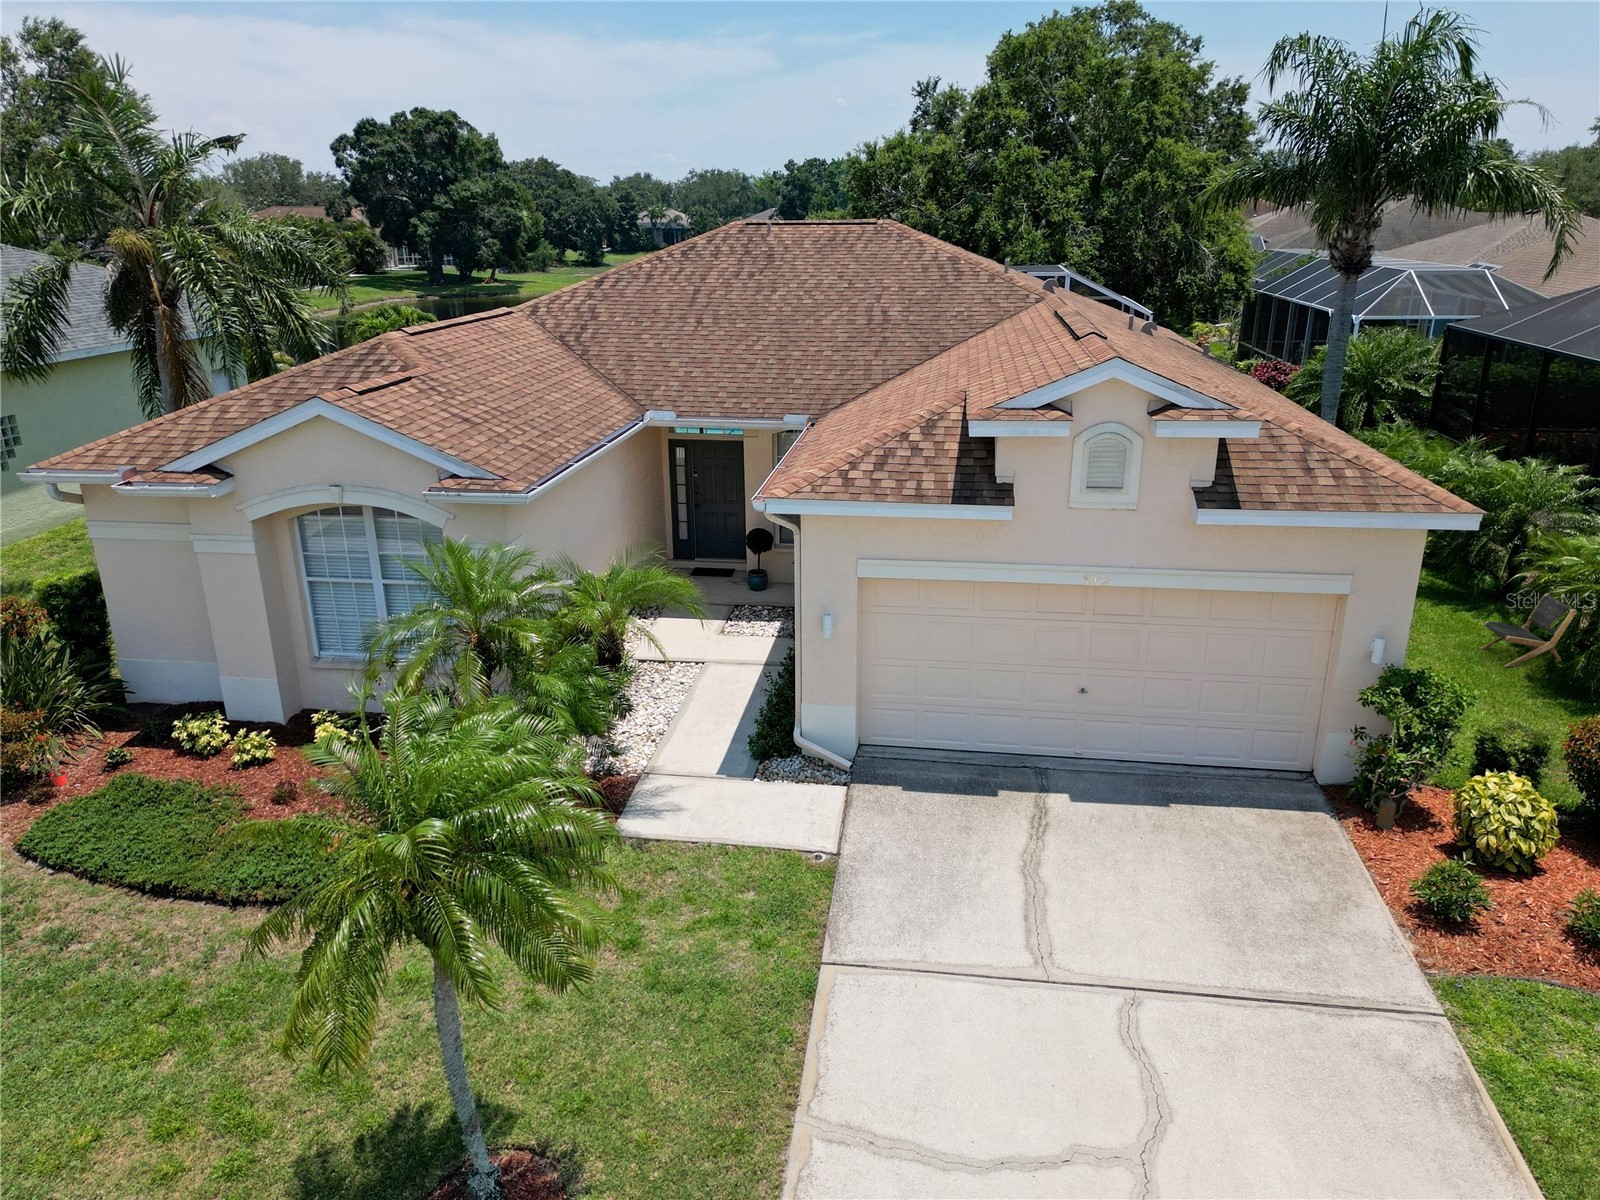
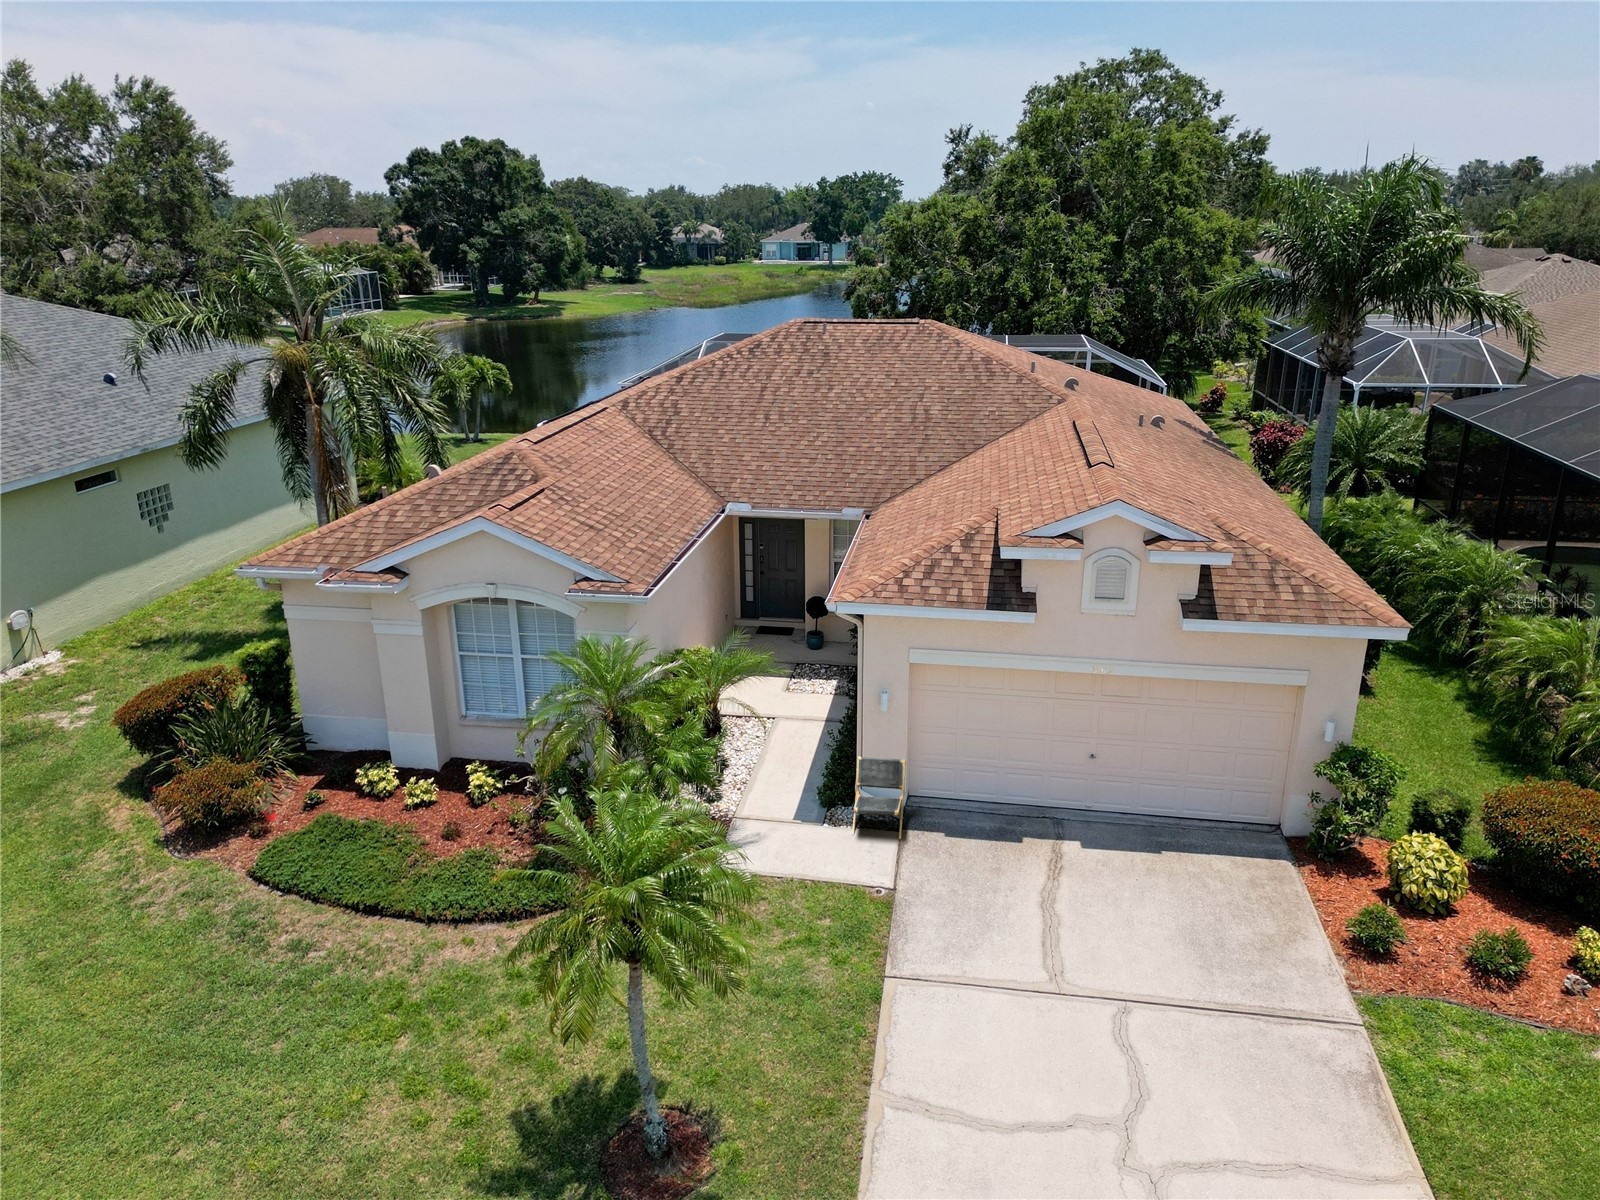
lounge chair: present [1480,593,1577,667] -> present [852,756,906,839]
watering can: present [1371,792,1406,829] -> none [1322,845,1351,875]

